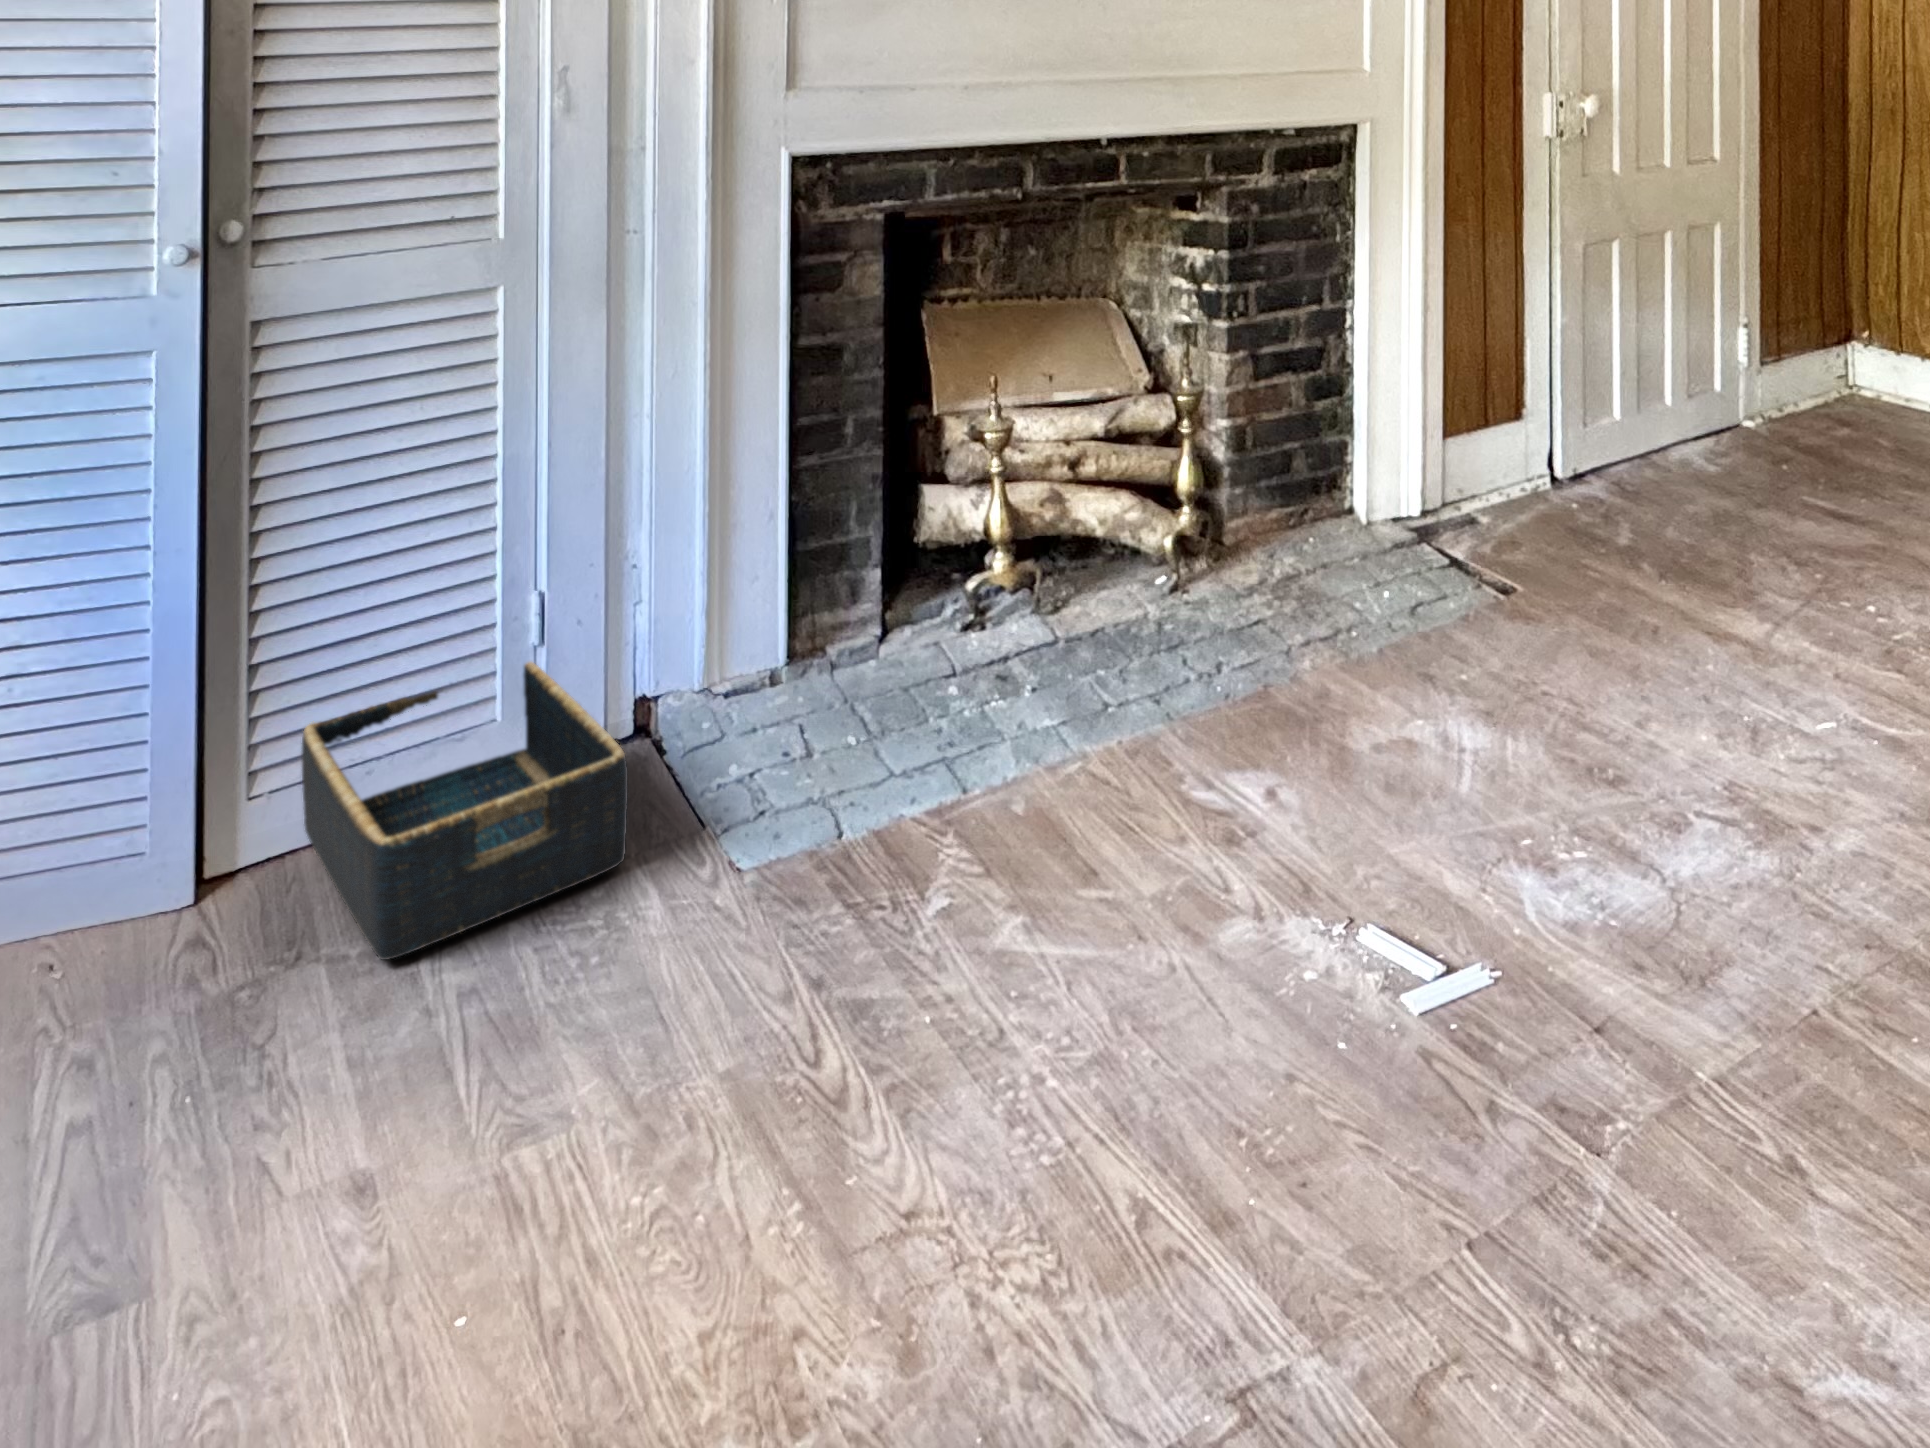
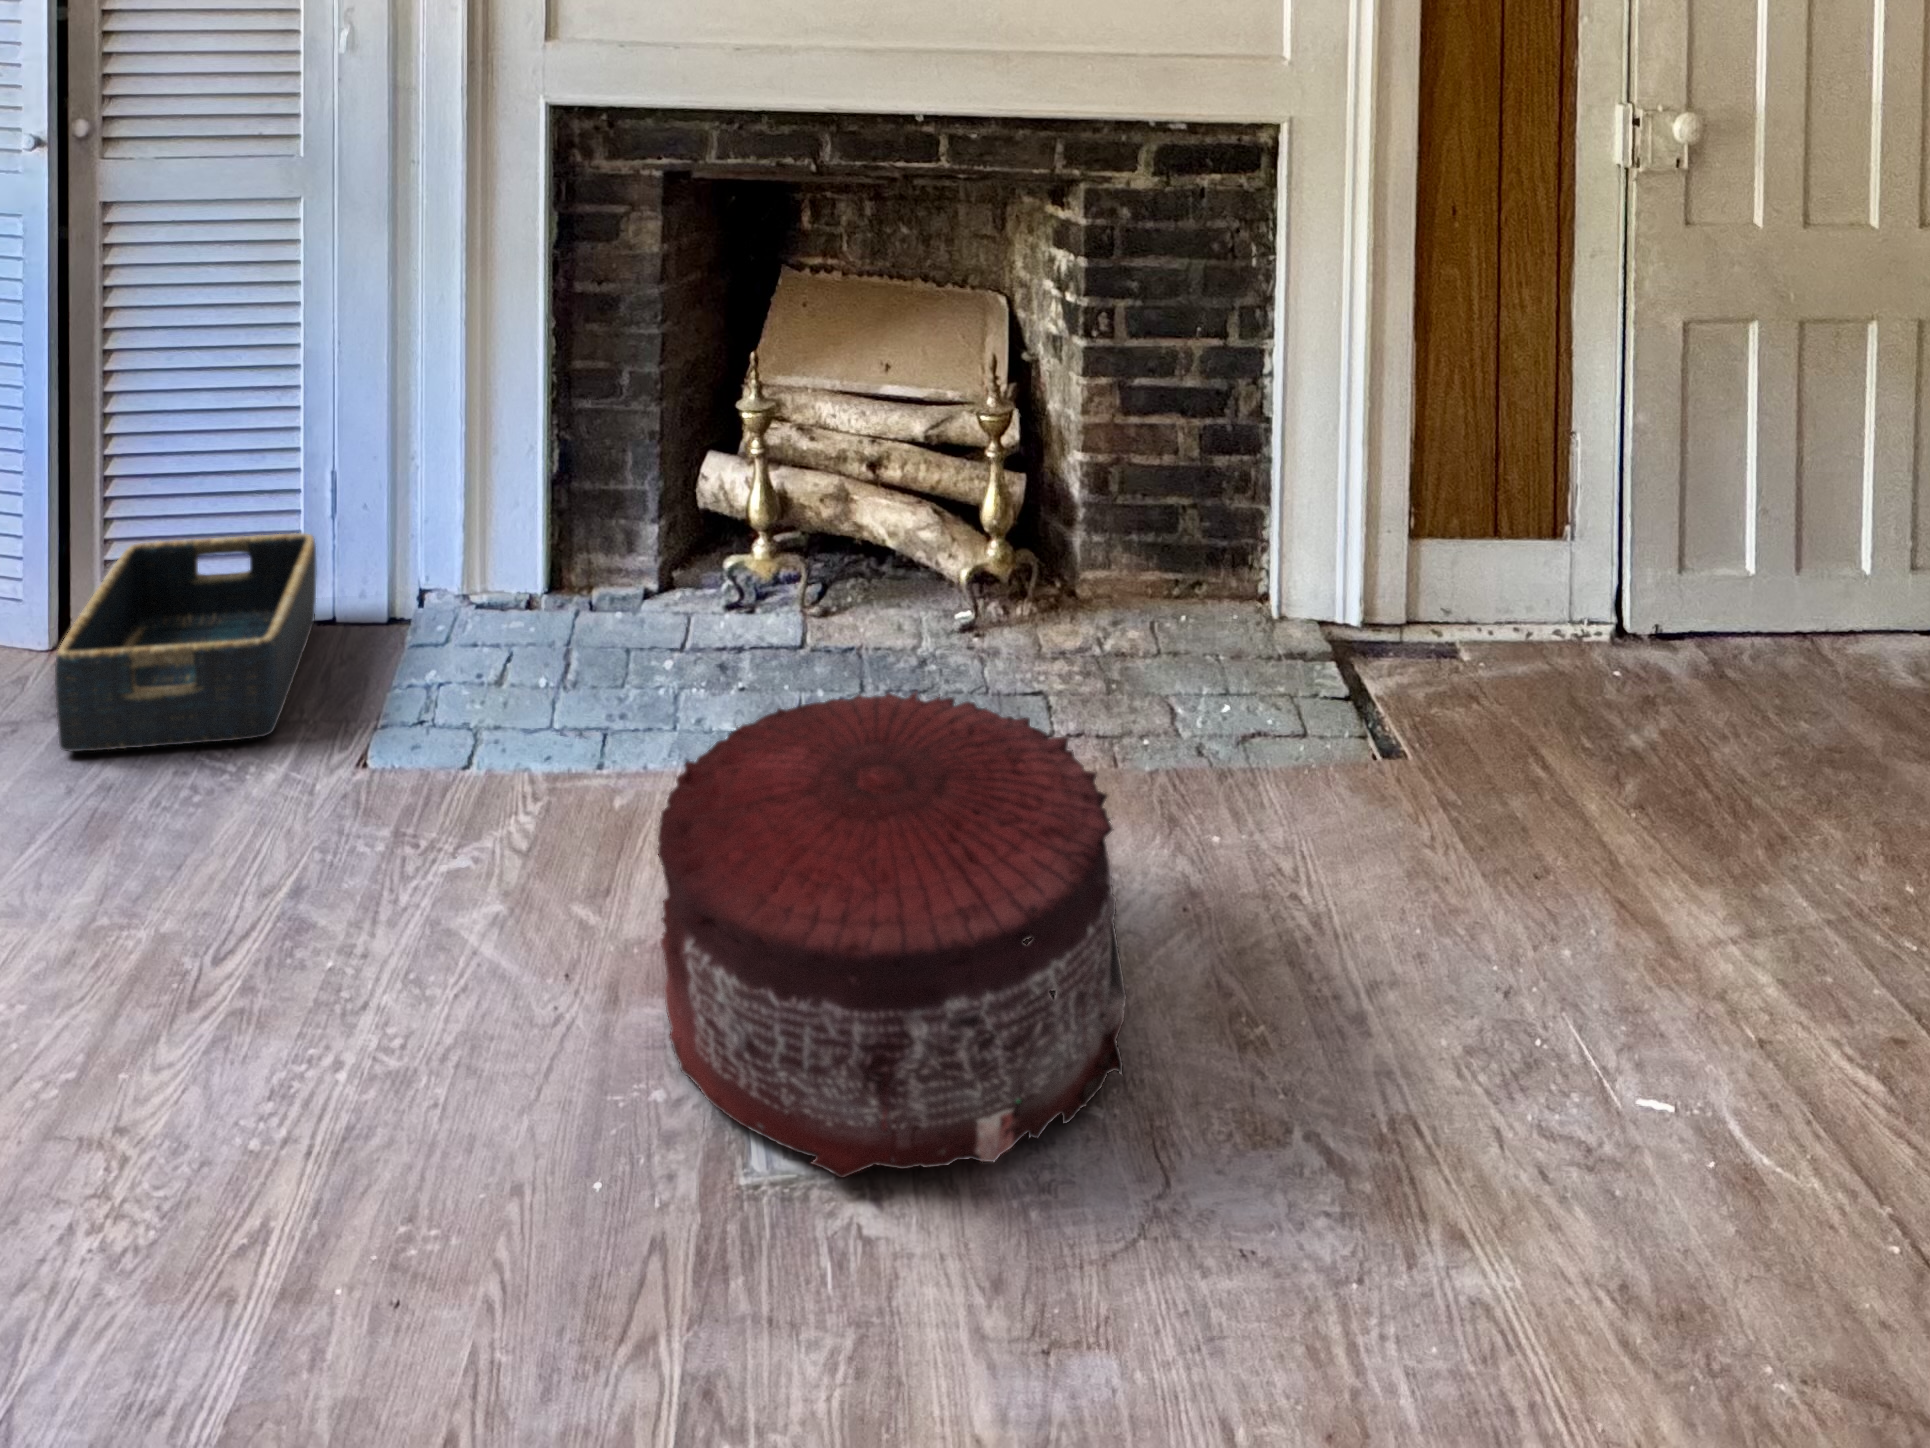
pouf: none [1205,596,1596,962] -> present [658,691,1127,1178]

